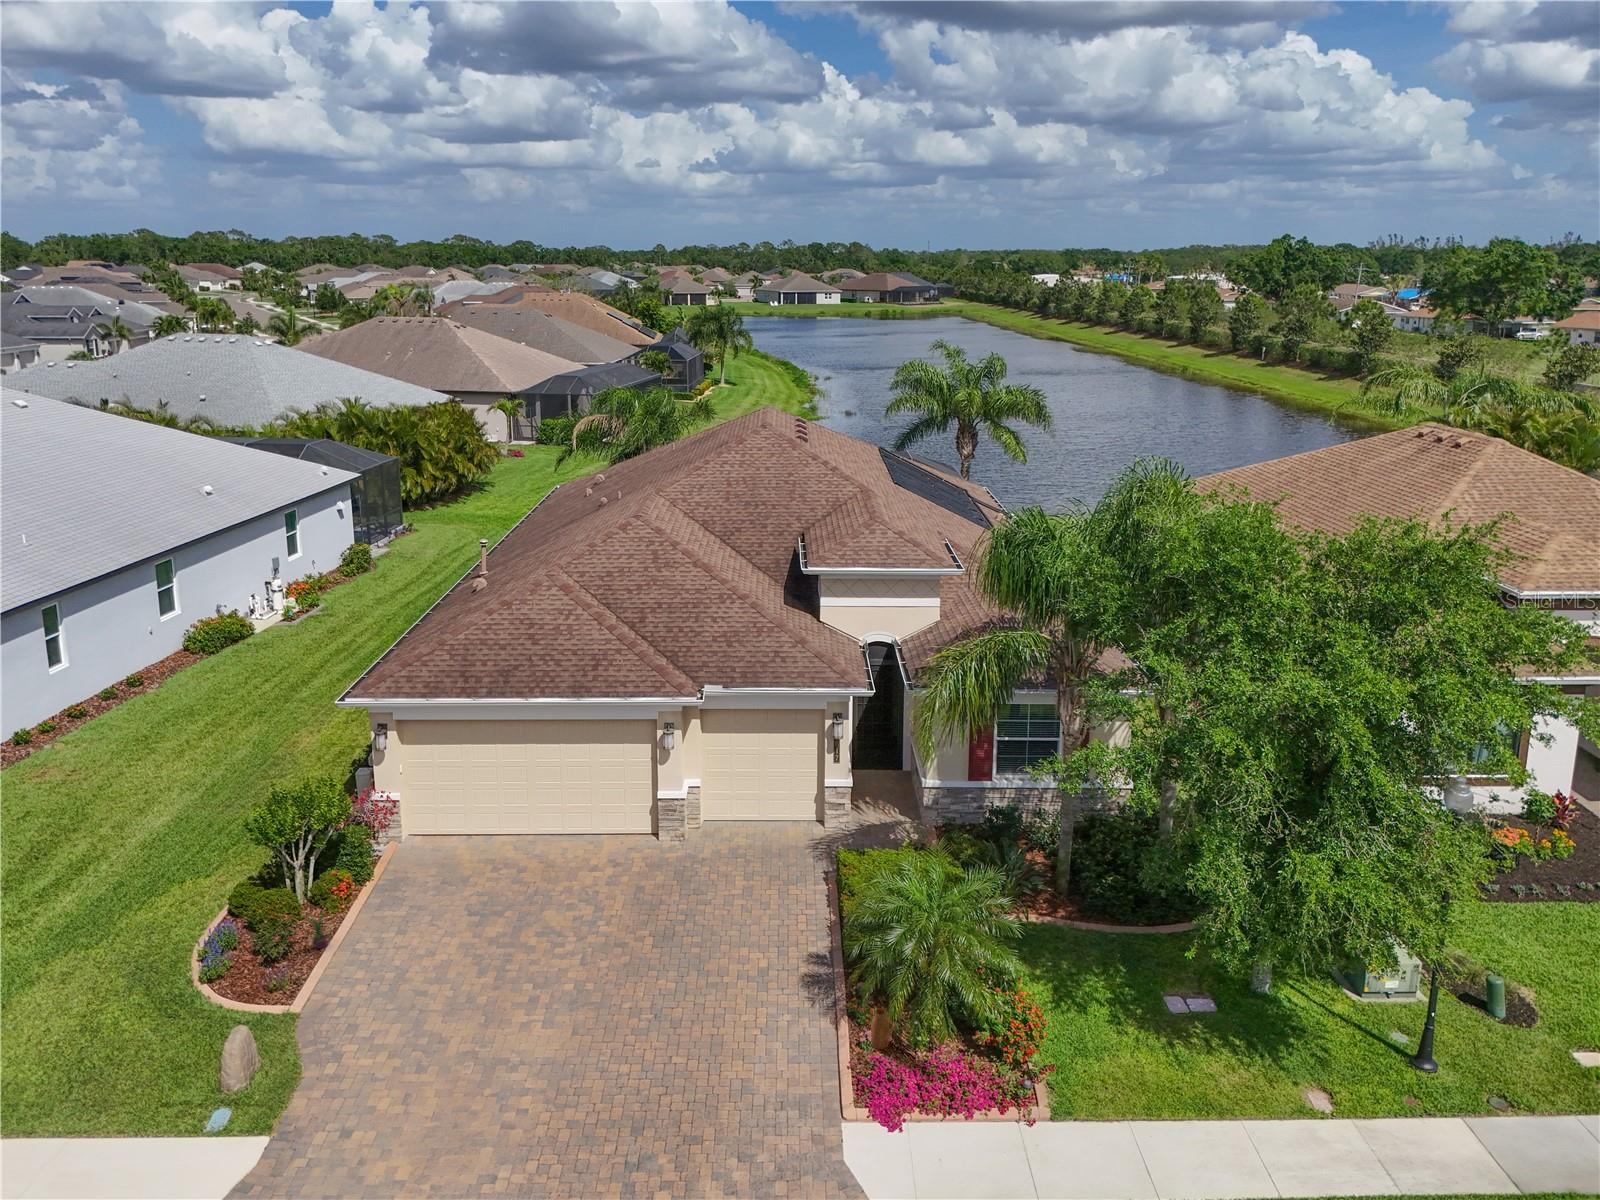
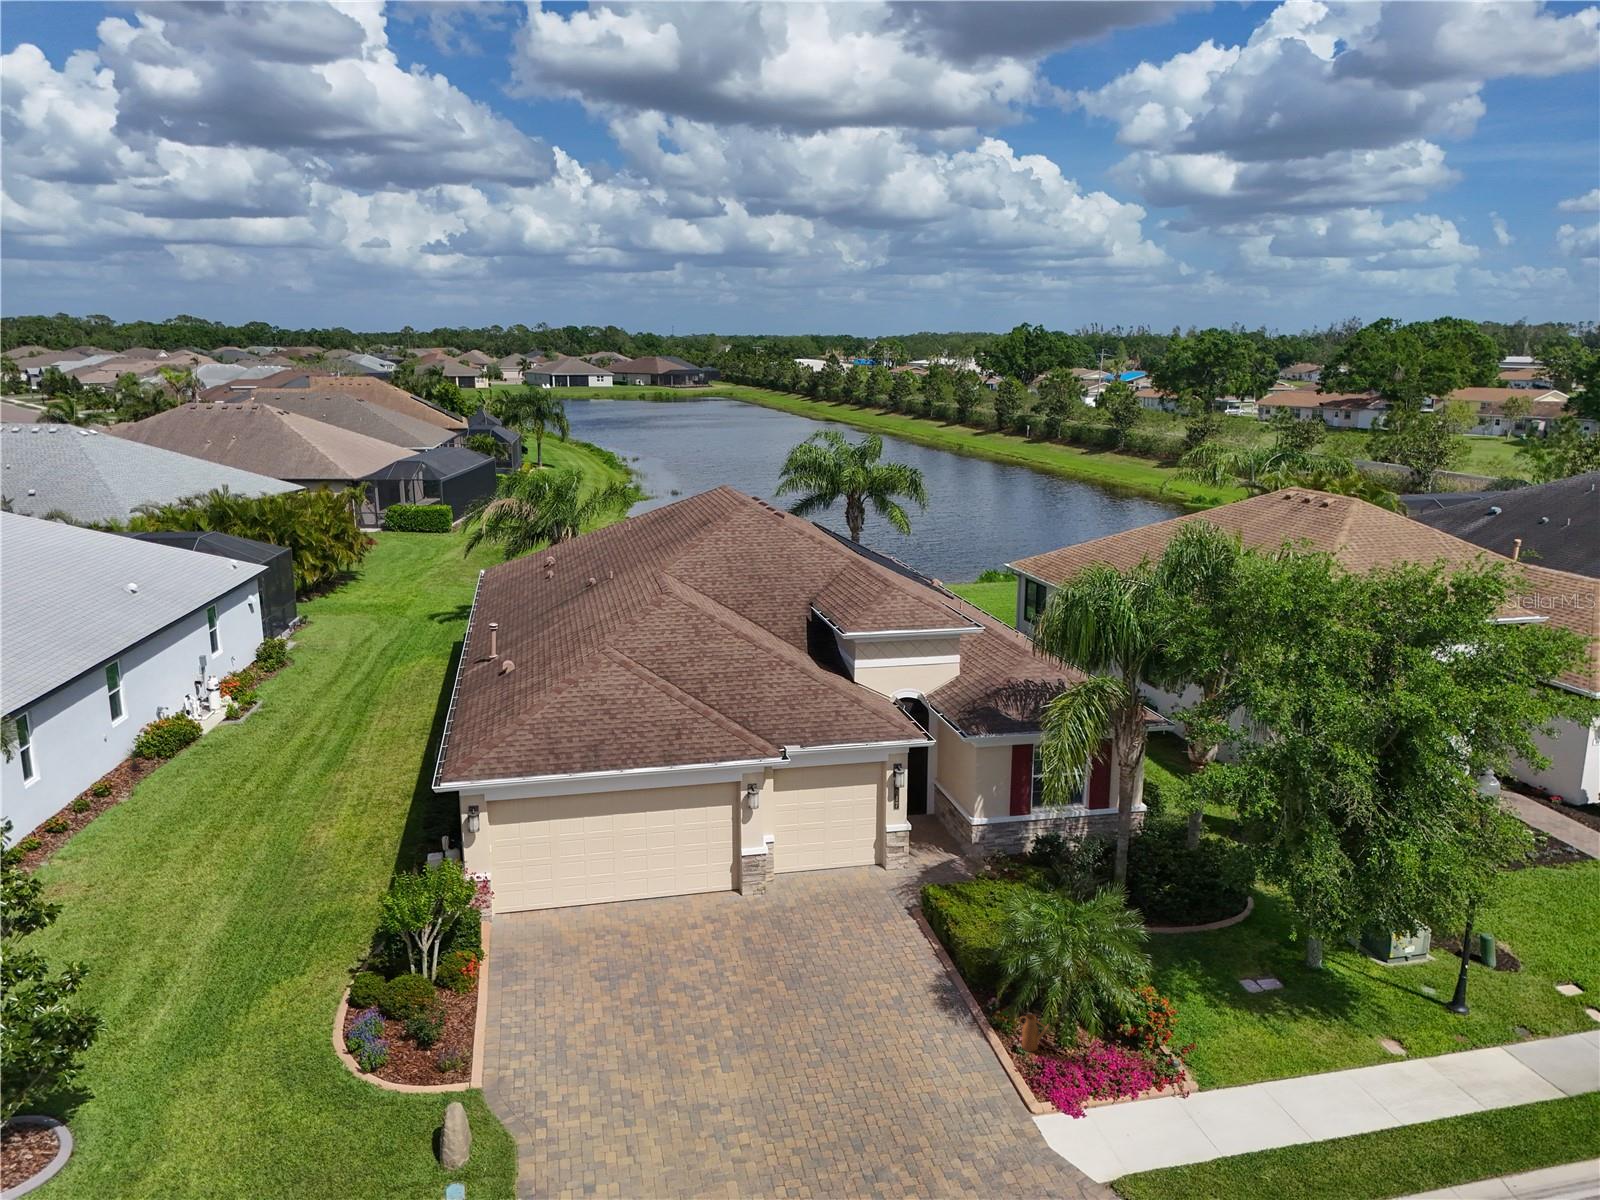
decorative plant: present [306,912,333,949] -> present [128,750,141,771]

